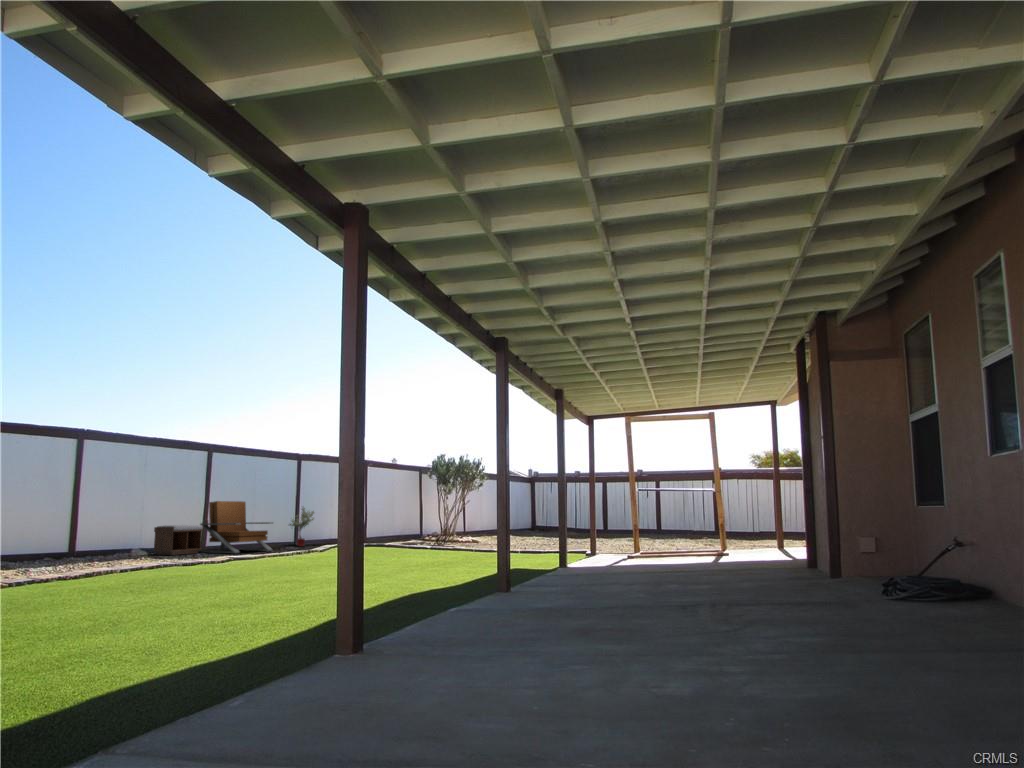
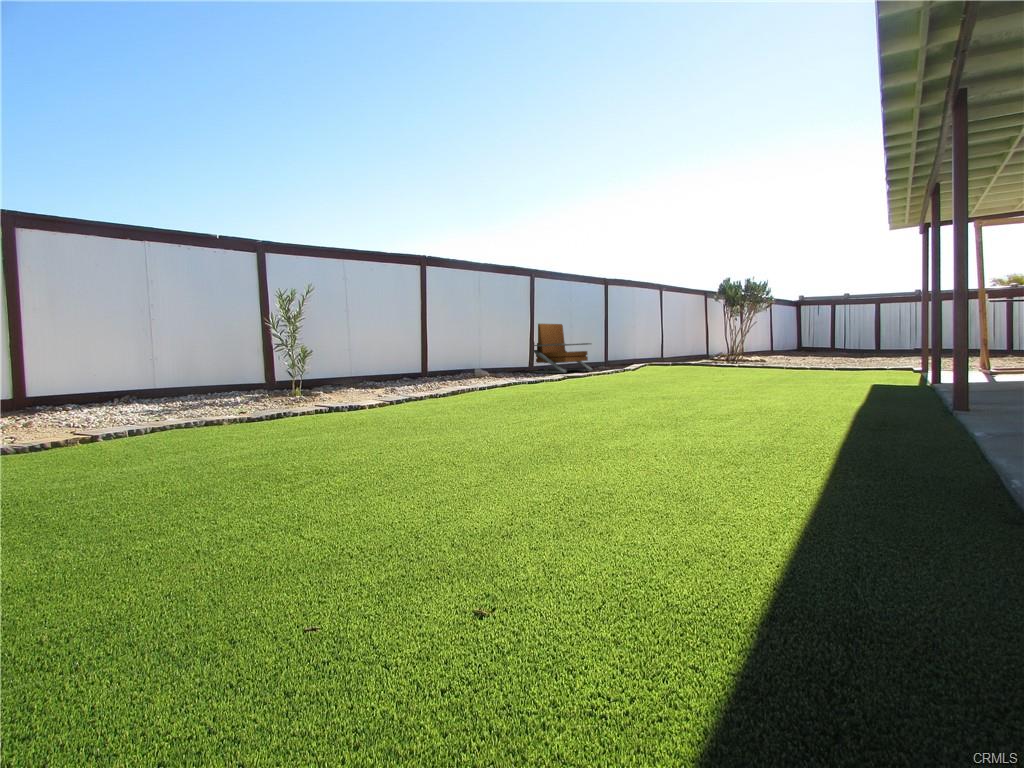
potted tree: present [289,507,314,547] -> none [596,328,620,367]
bench: present [153,525,203,555] -> none [490,347,532,375]

